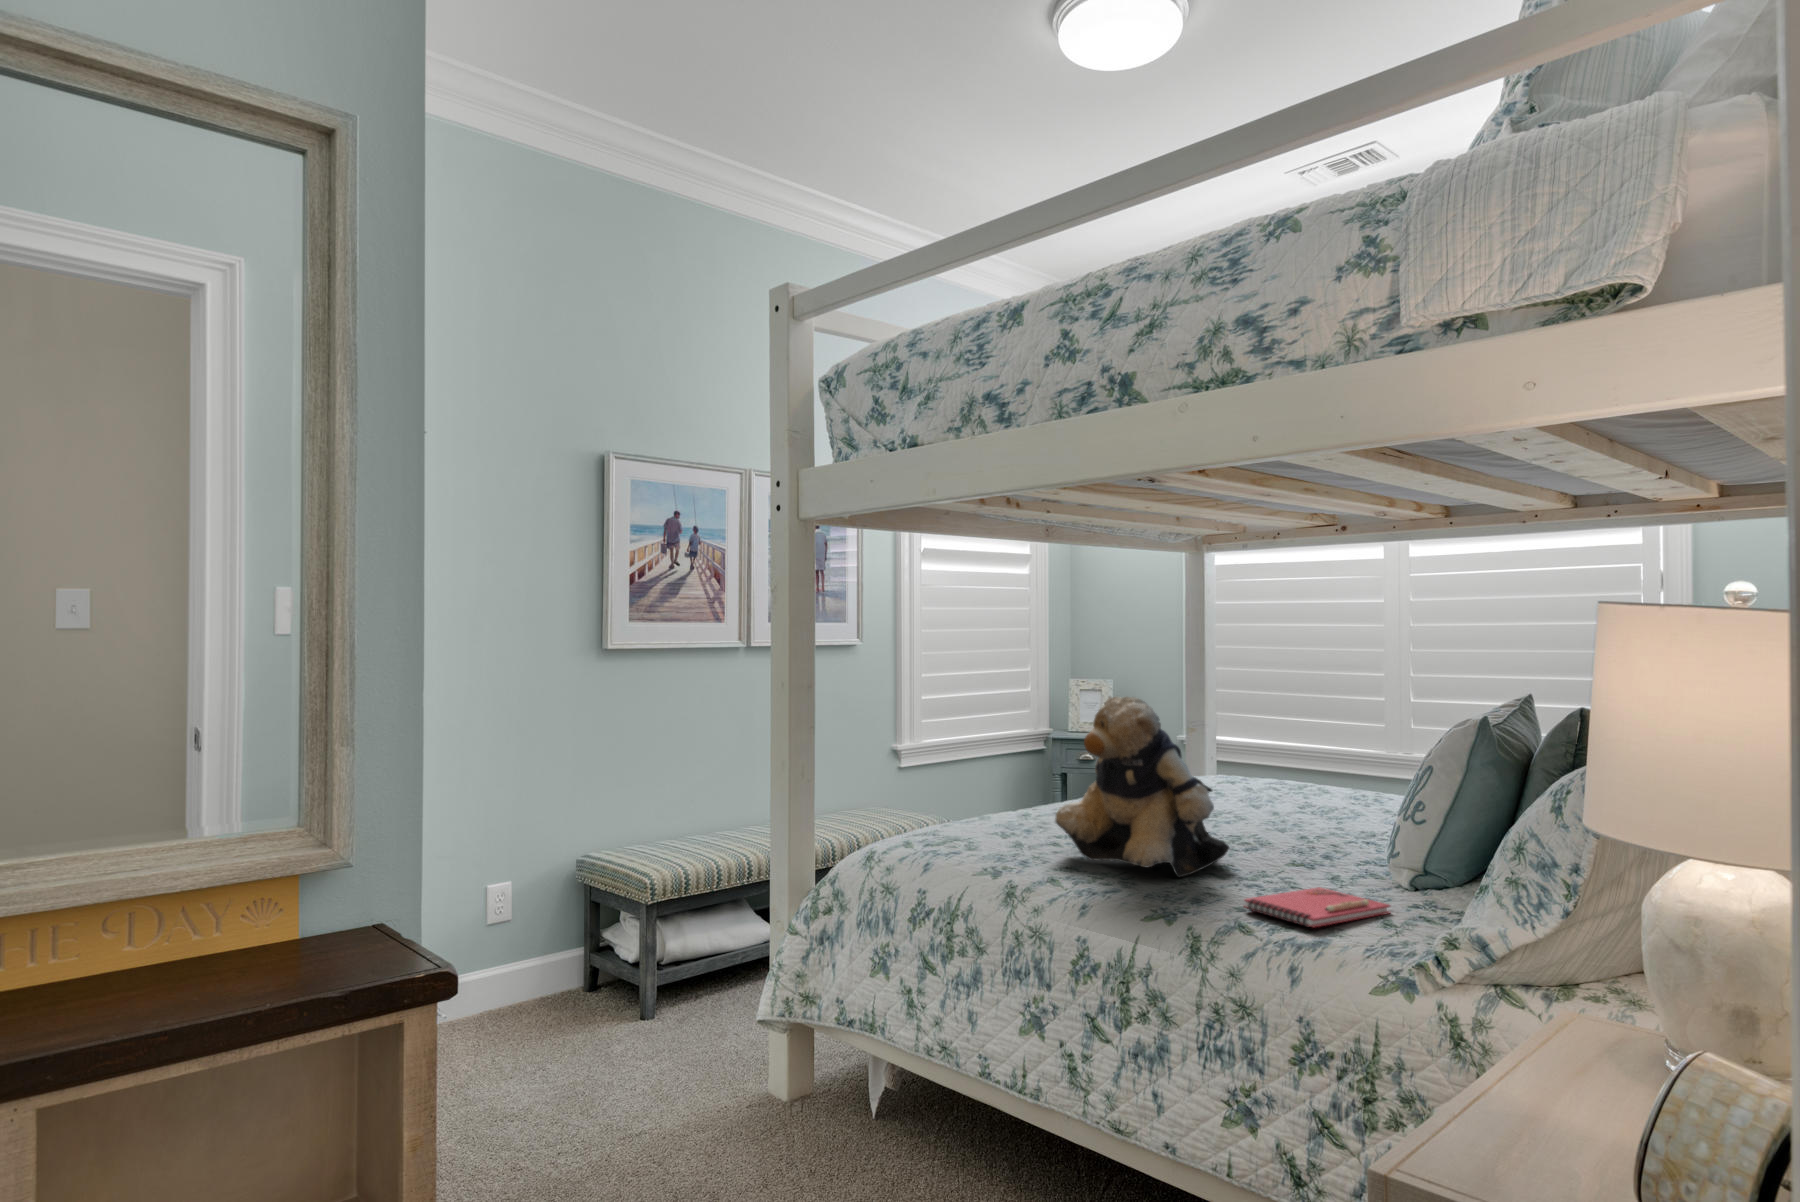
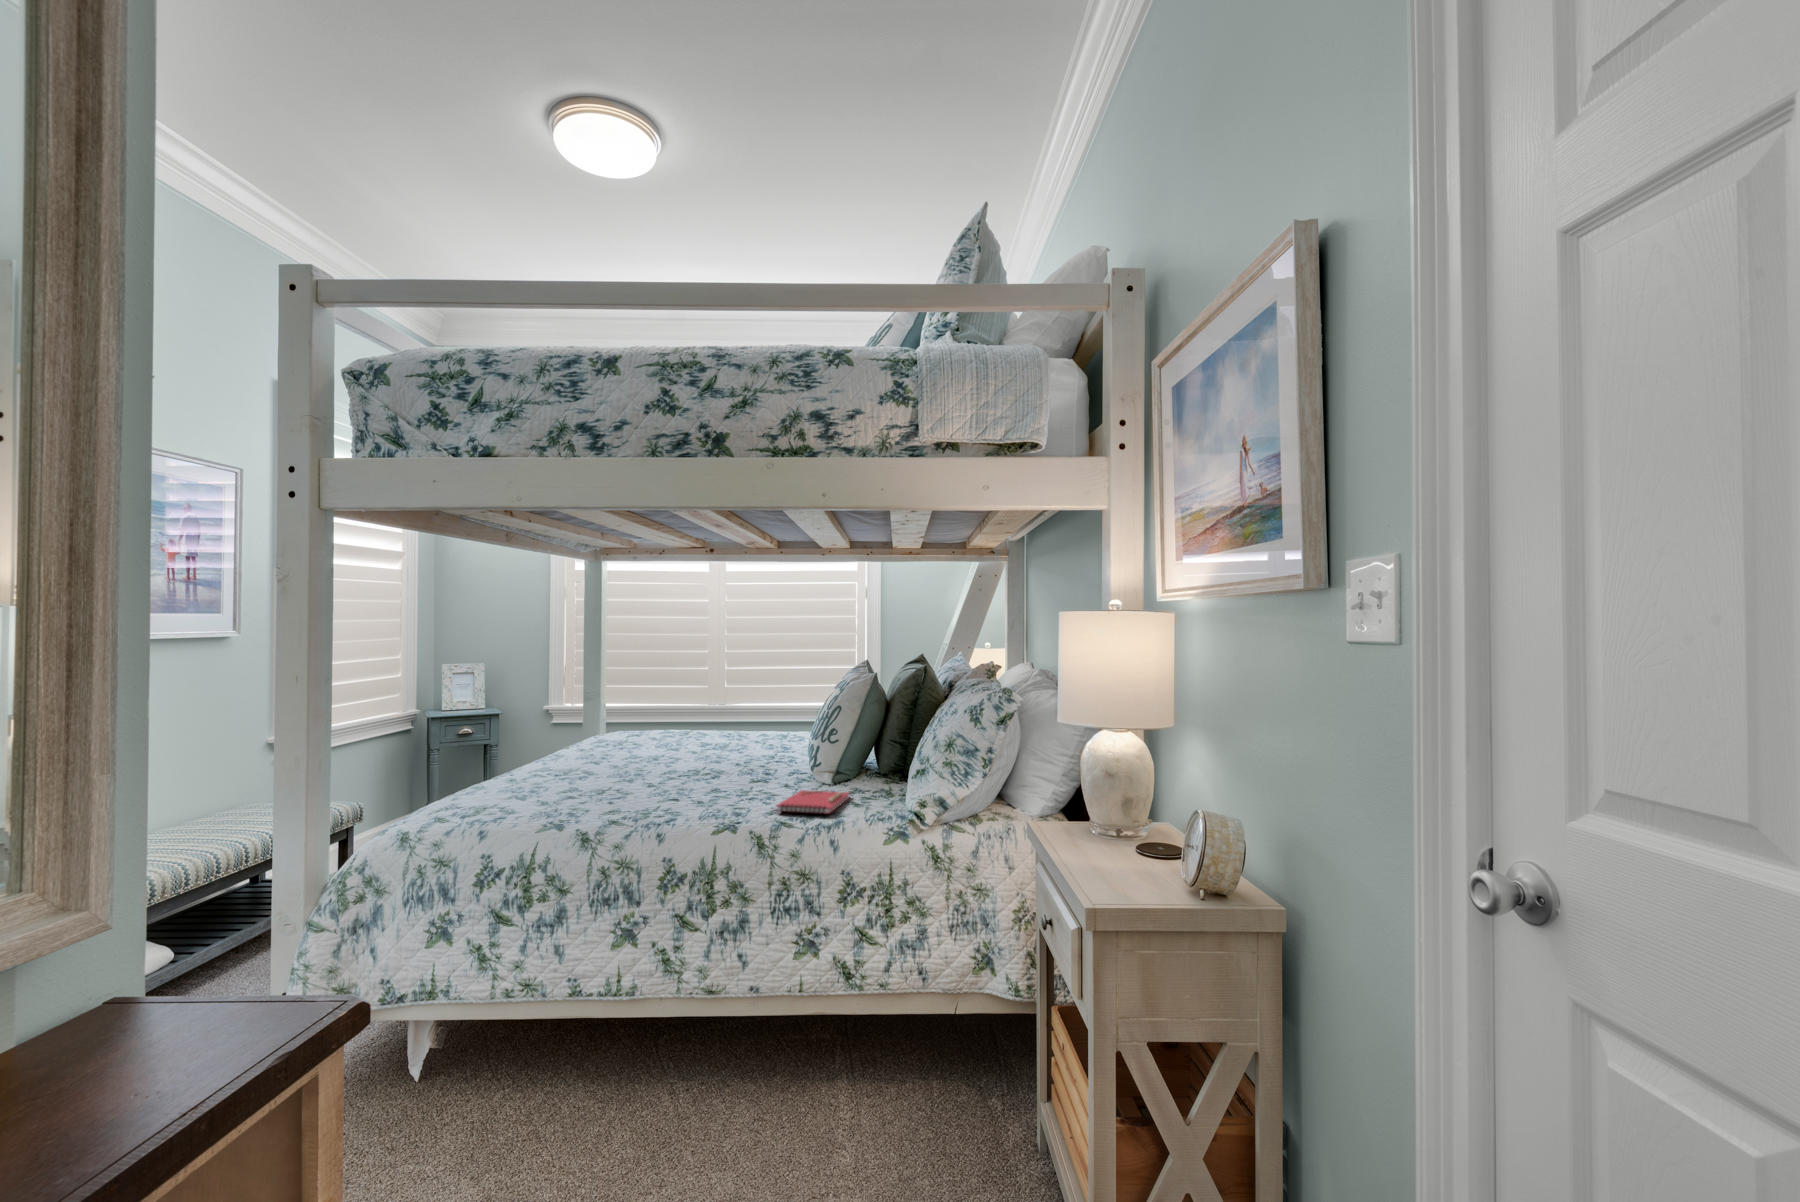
teddy bear: present [1055,696,1229,877] -> none [600,672,732,802]

